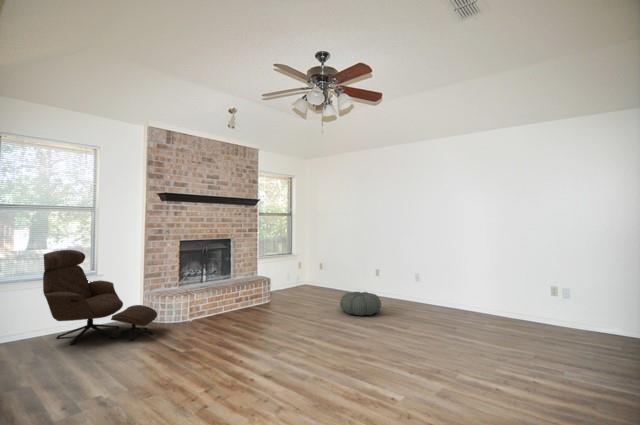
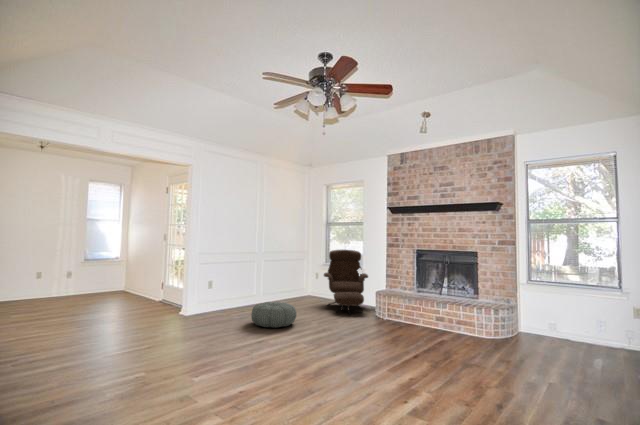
pouf: present [340,292,381,316] -> present [251,302,297,328]

